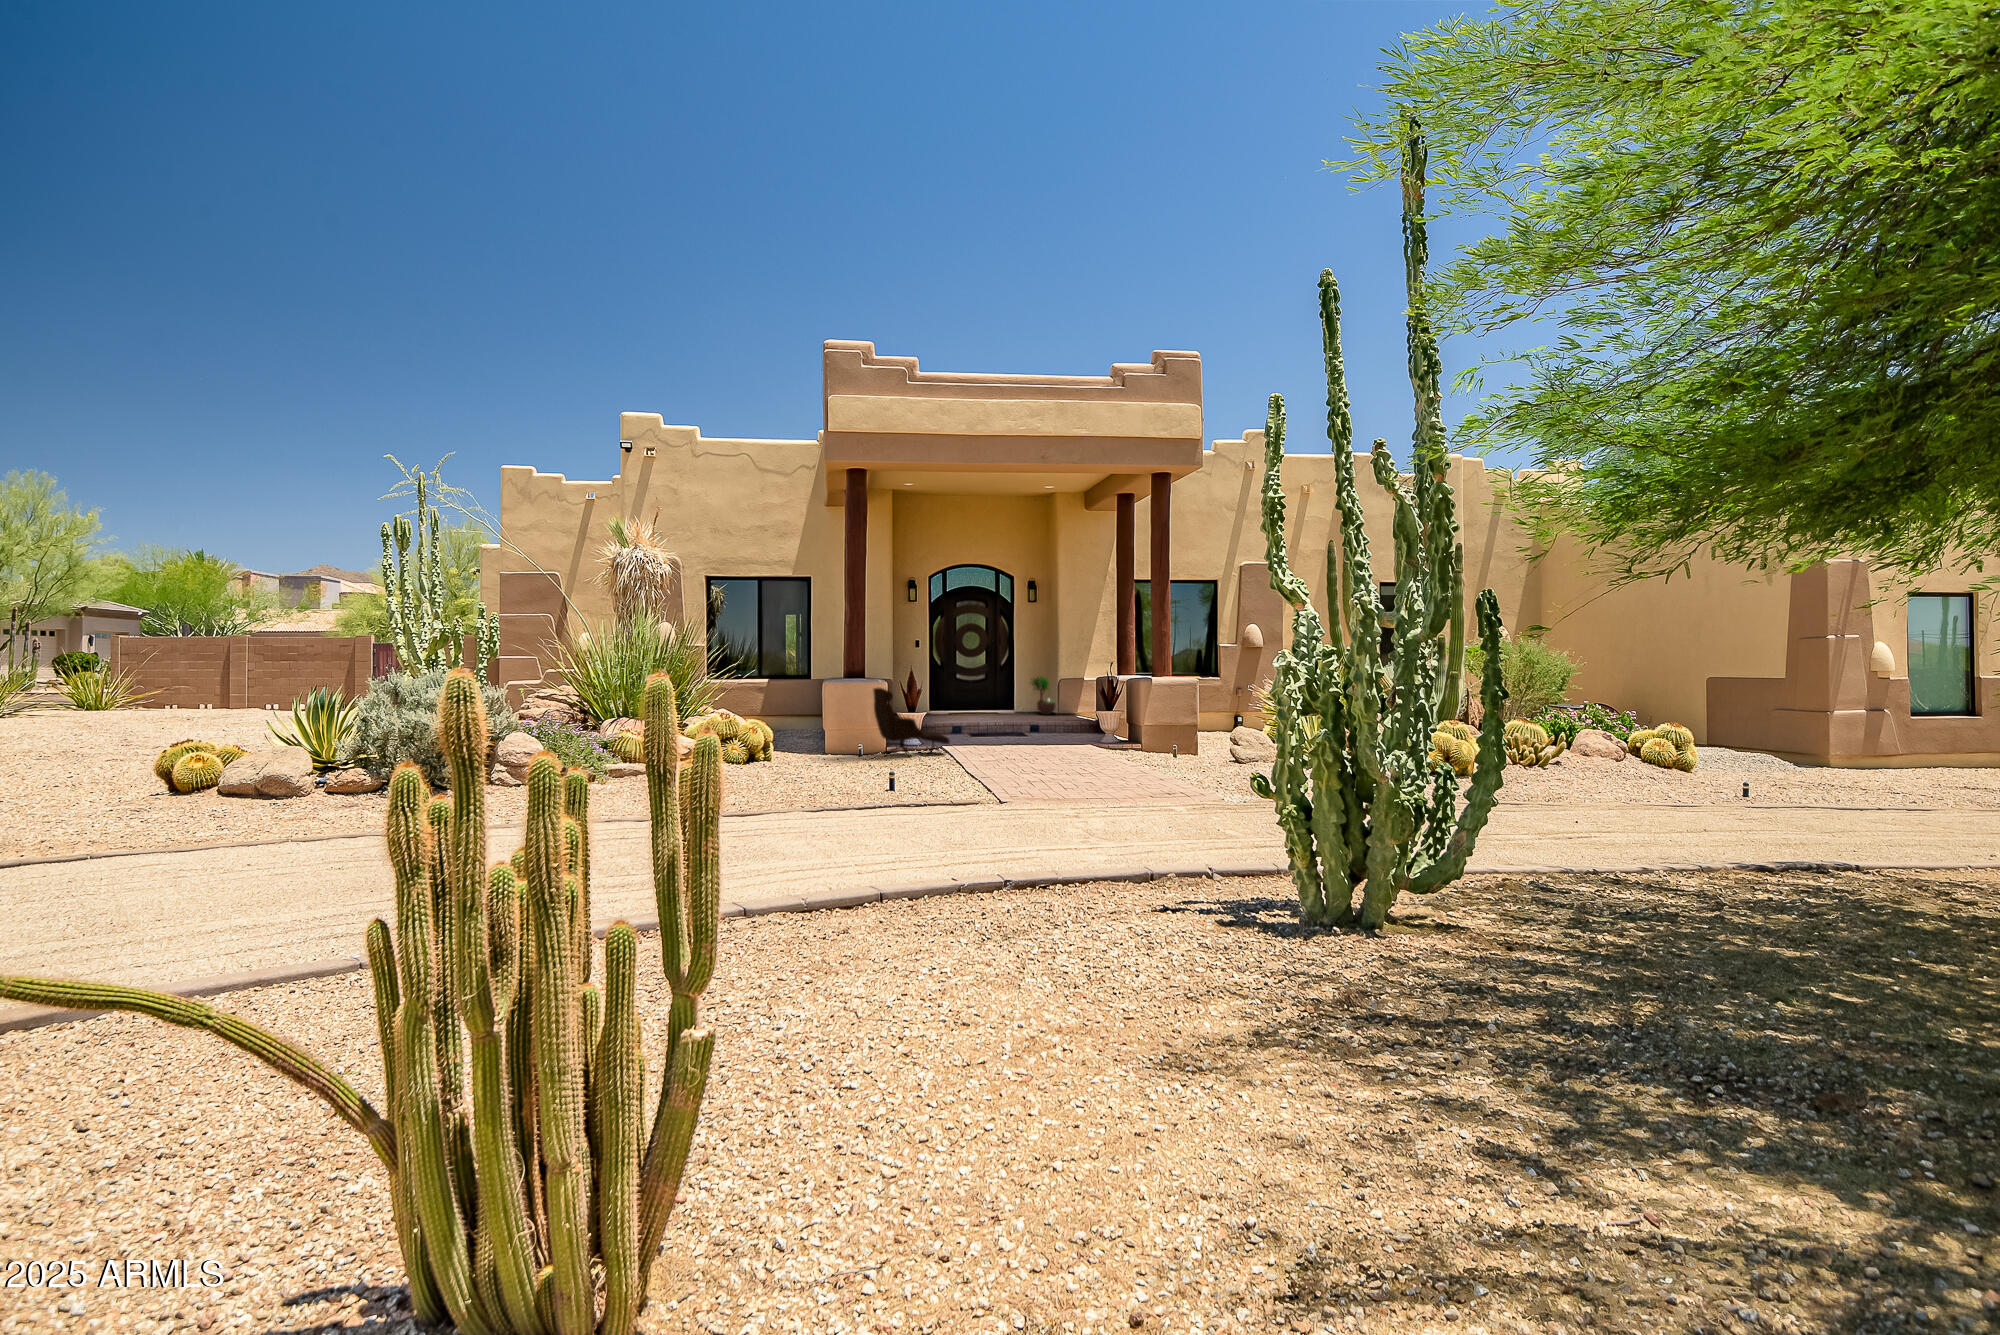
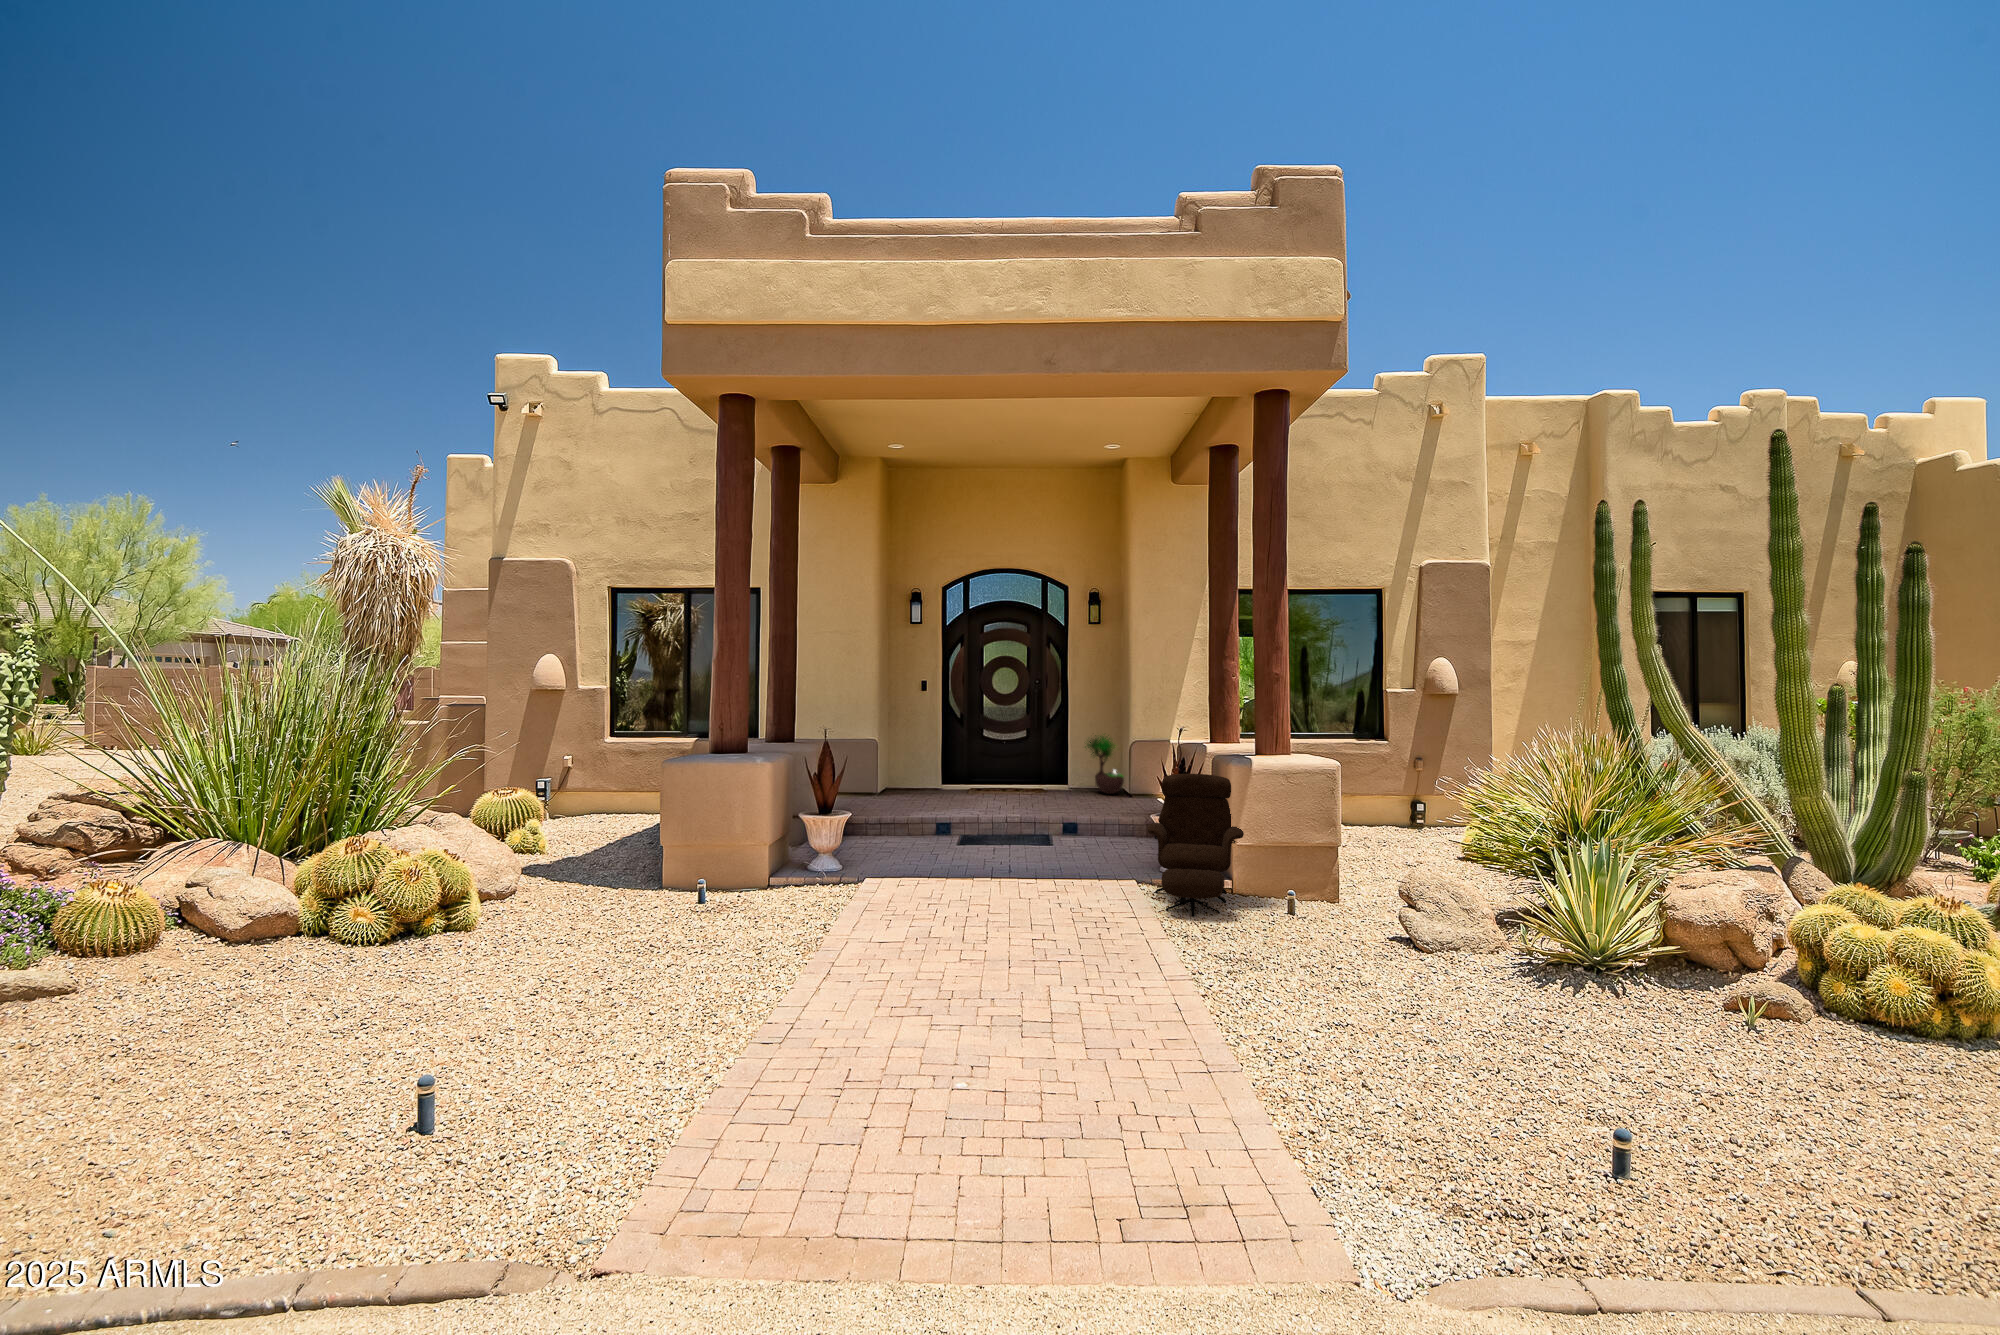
lounge chair: present [873,688,950,756] -> present [1147,774,1244,917]

